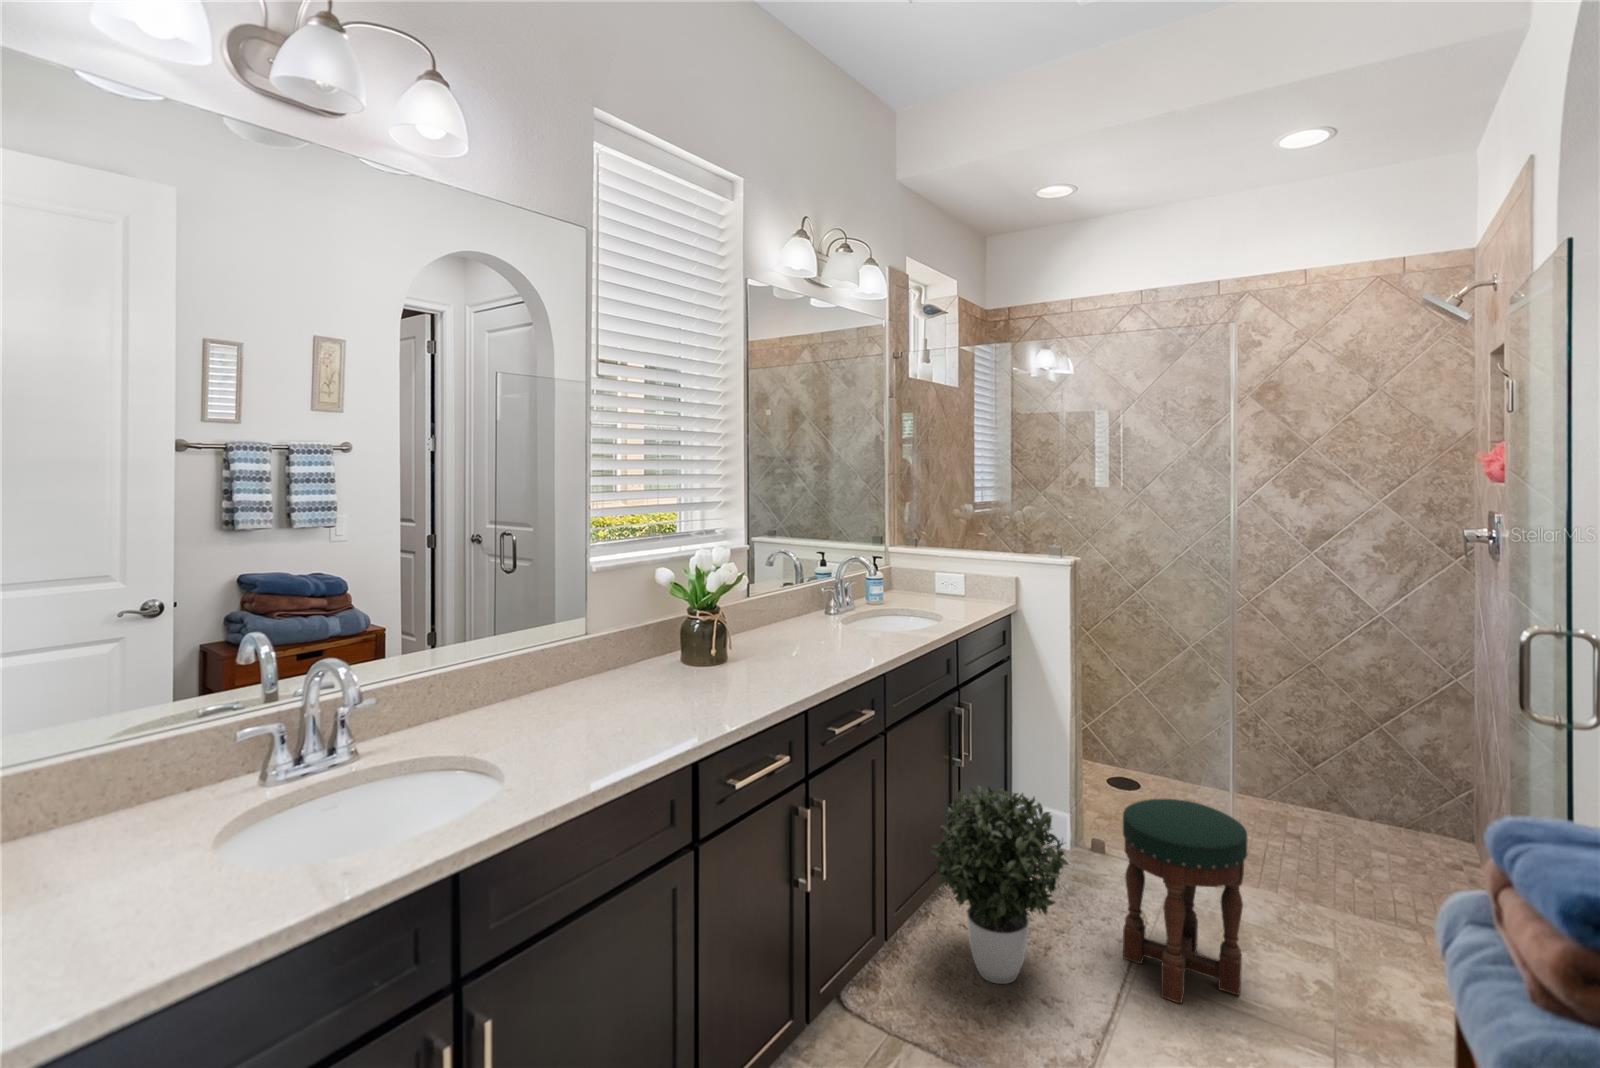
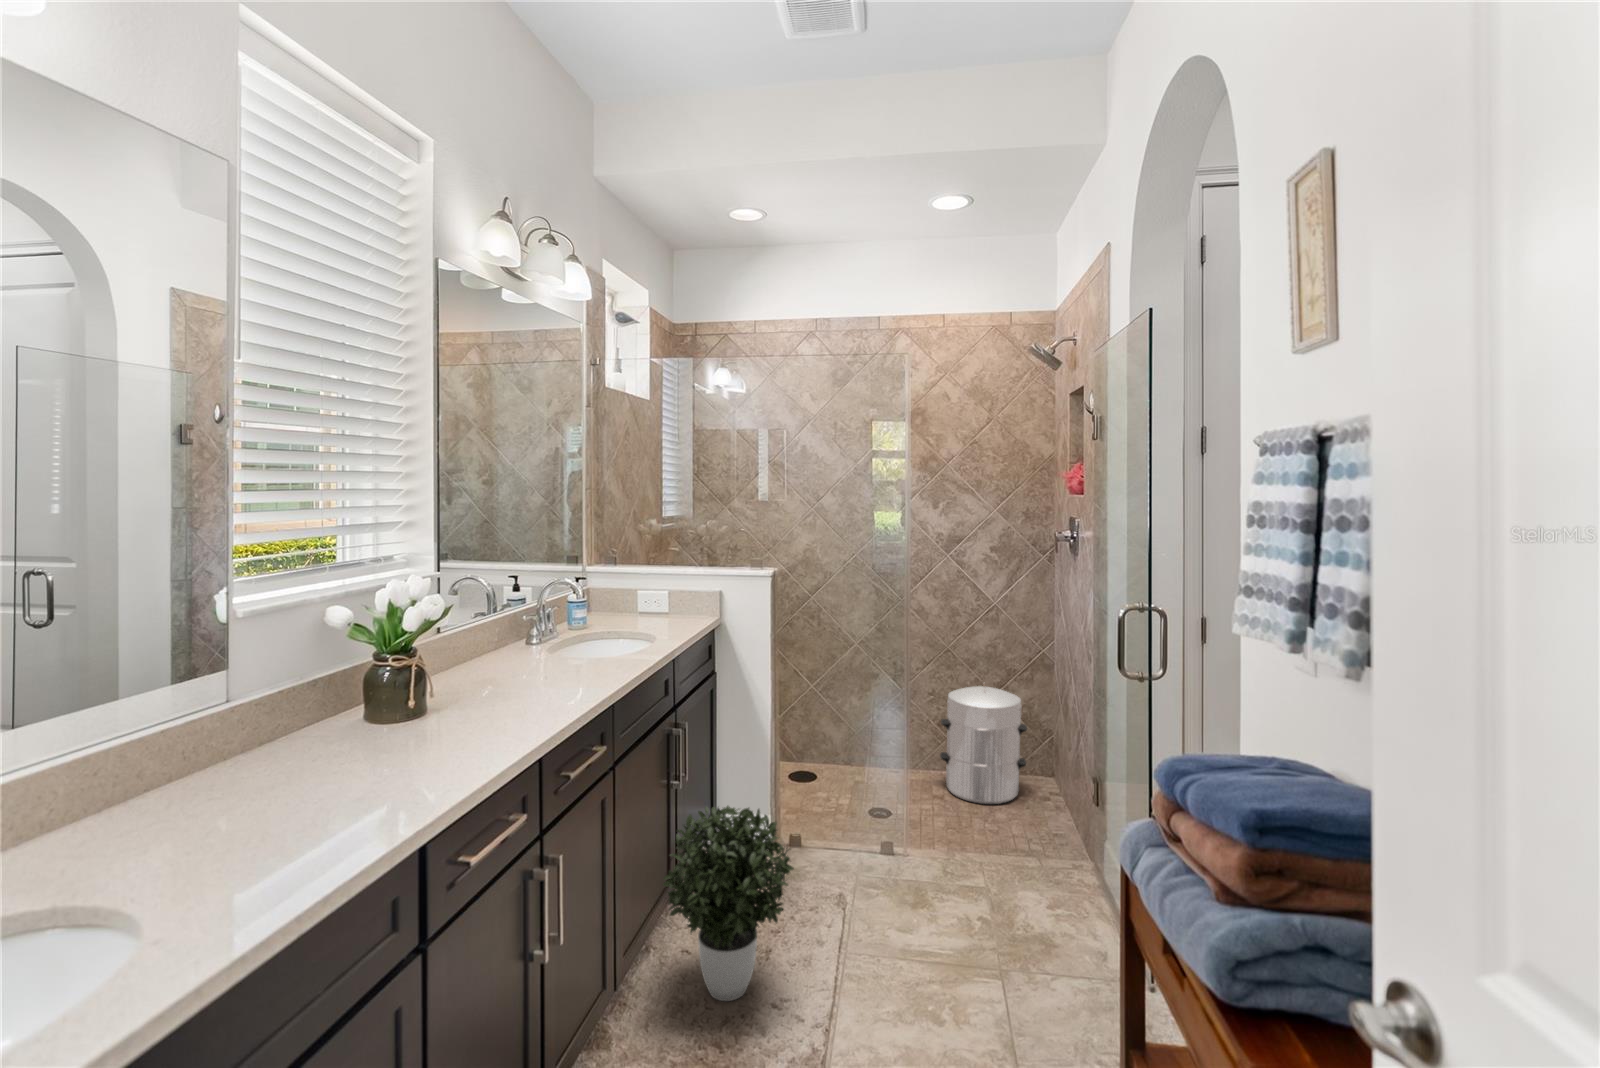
waste bin: none [1296,706,1425,857] -> present [940,684,1027,804]
stool: present [1123,799,1248,1003] -> none [833,789,934,973]

